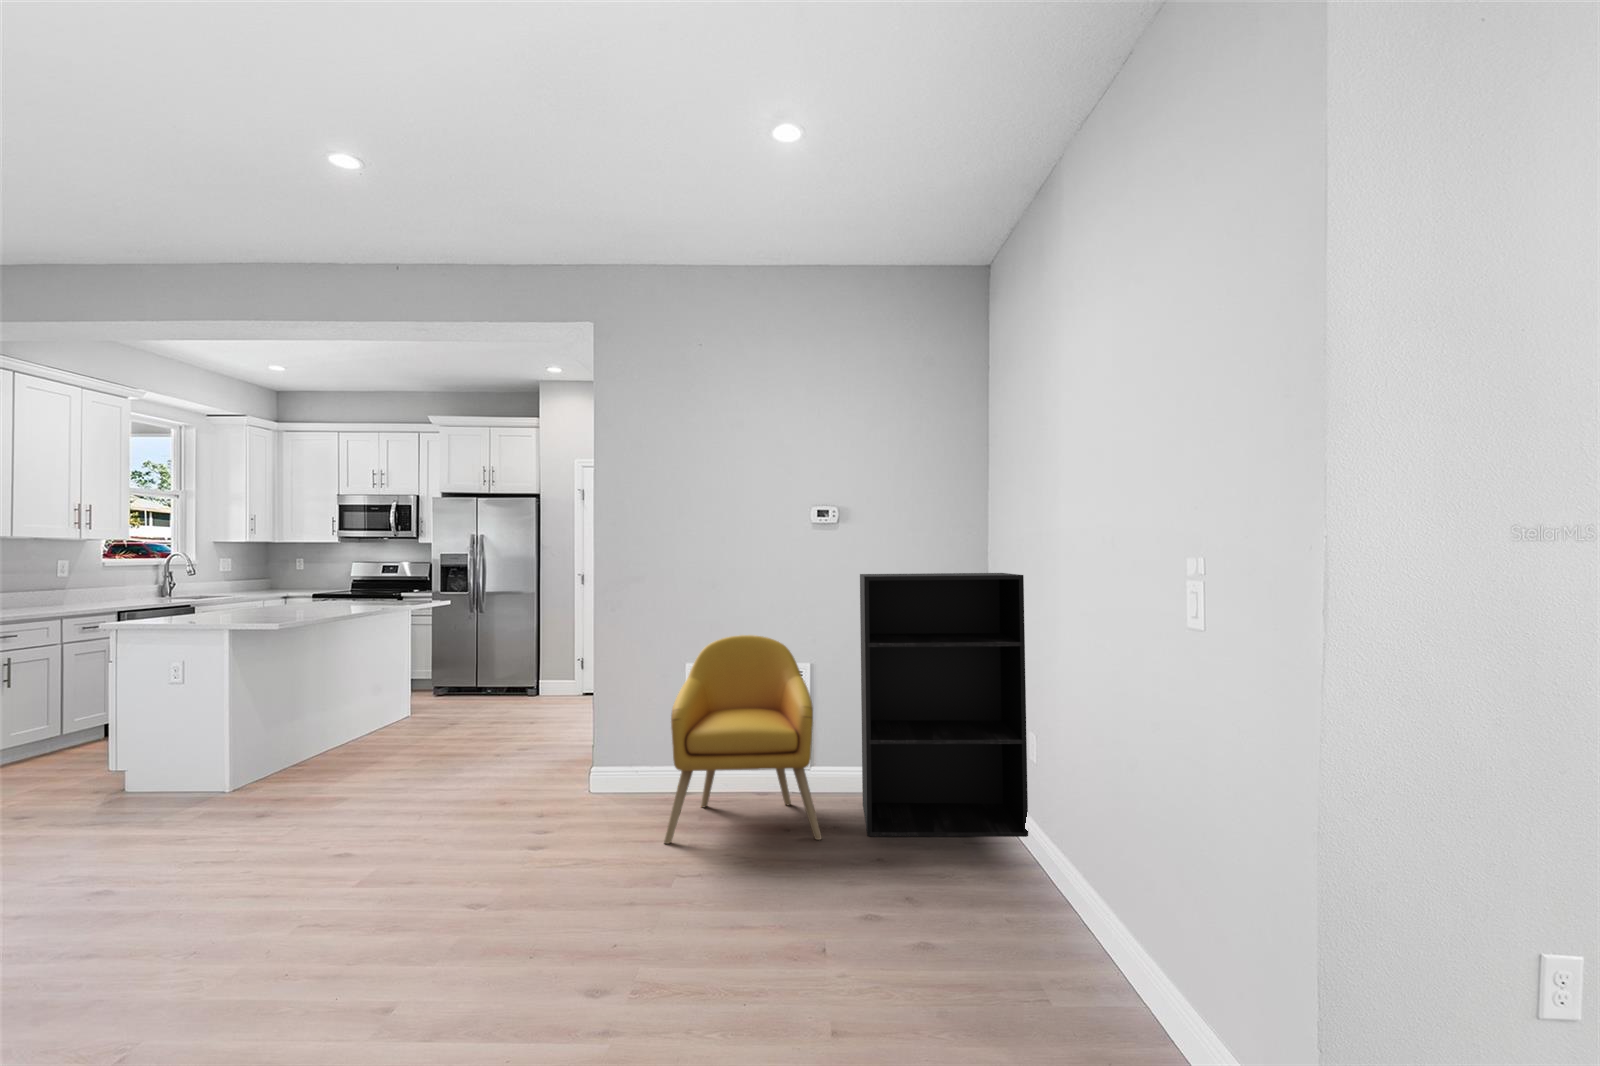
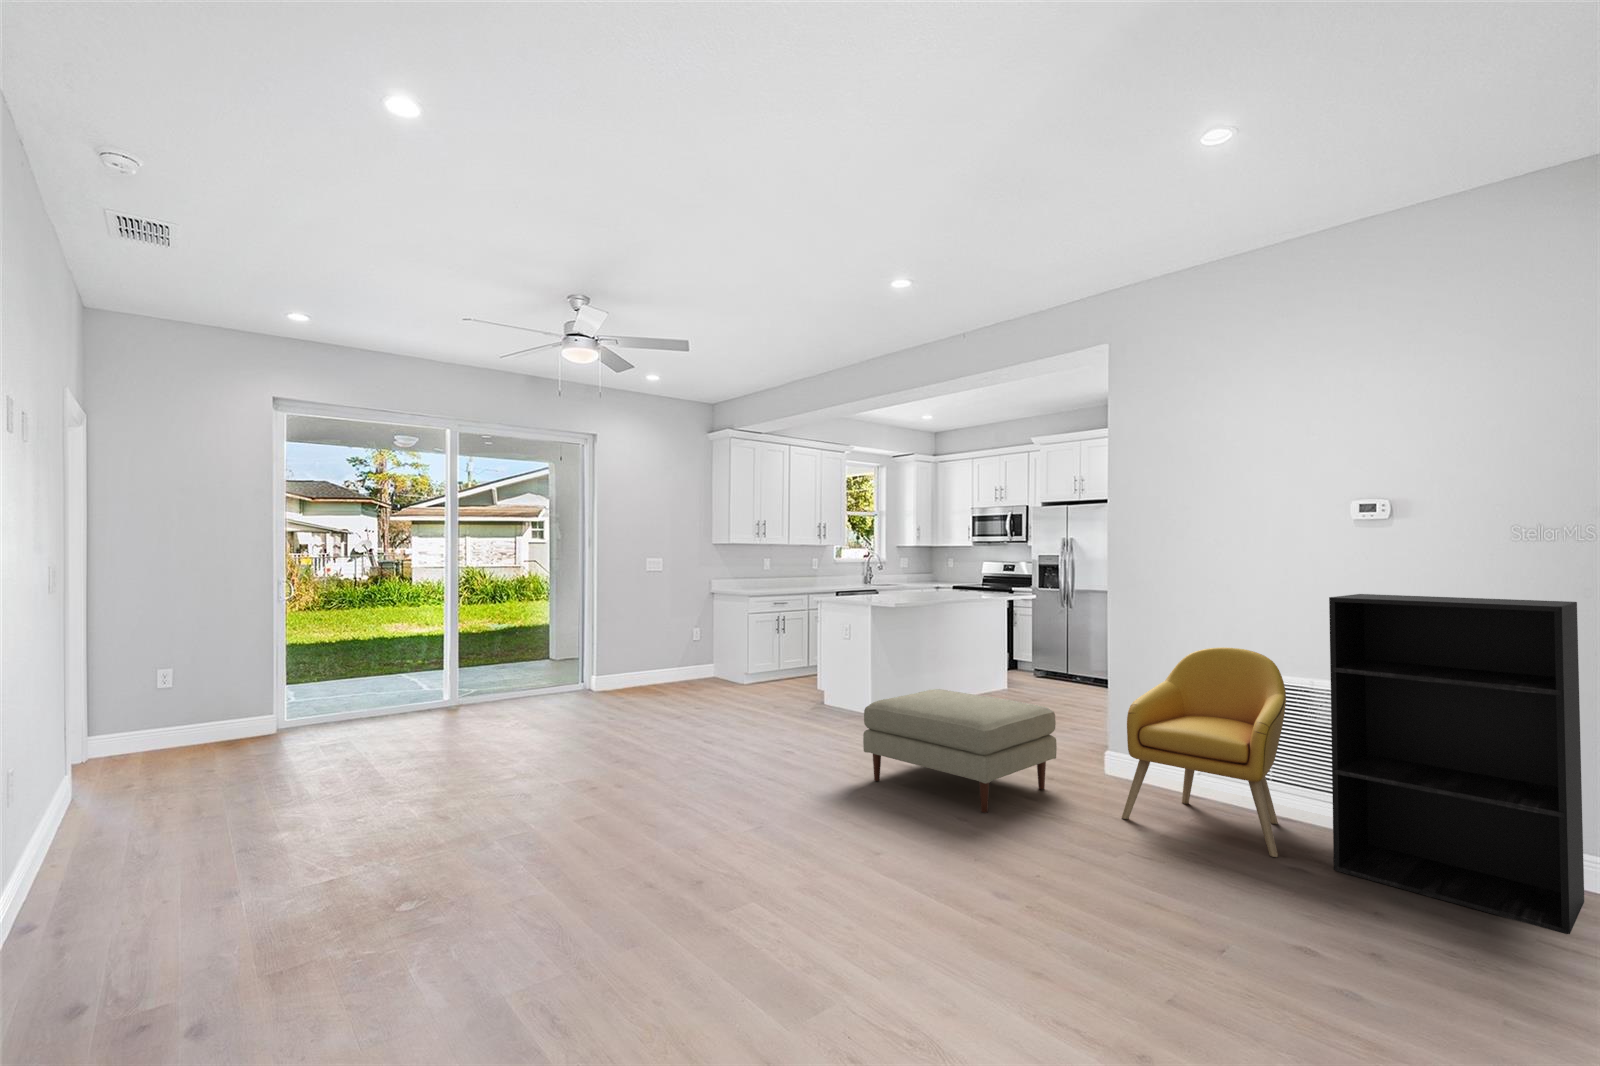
ottoman: none [283,730,569,896] -> present [863,689,1057,813]

